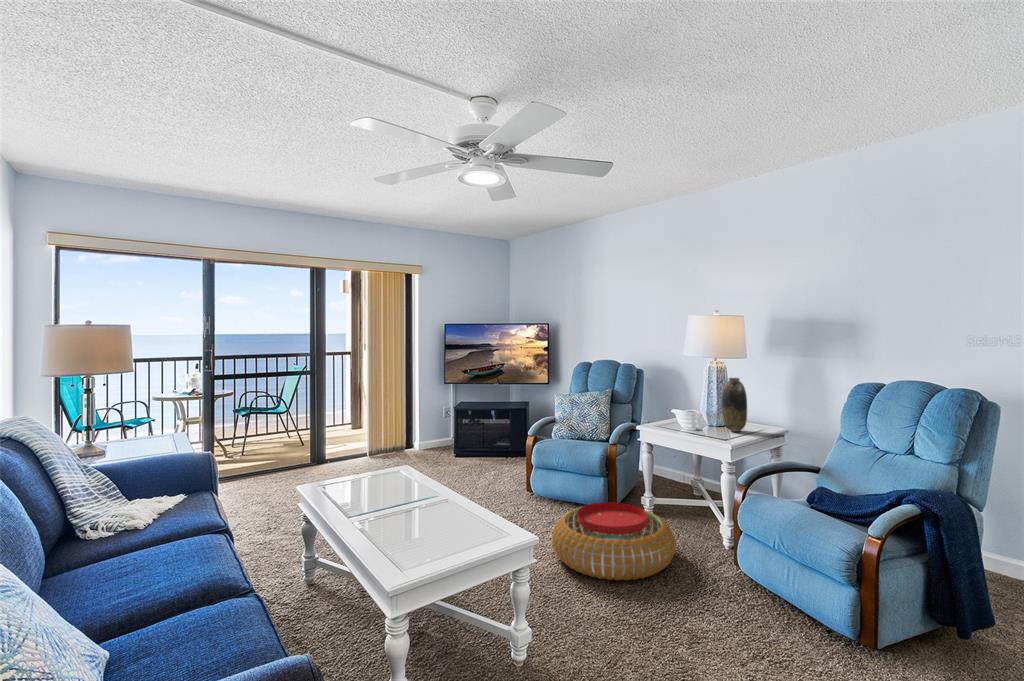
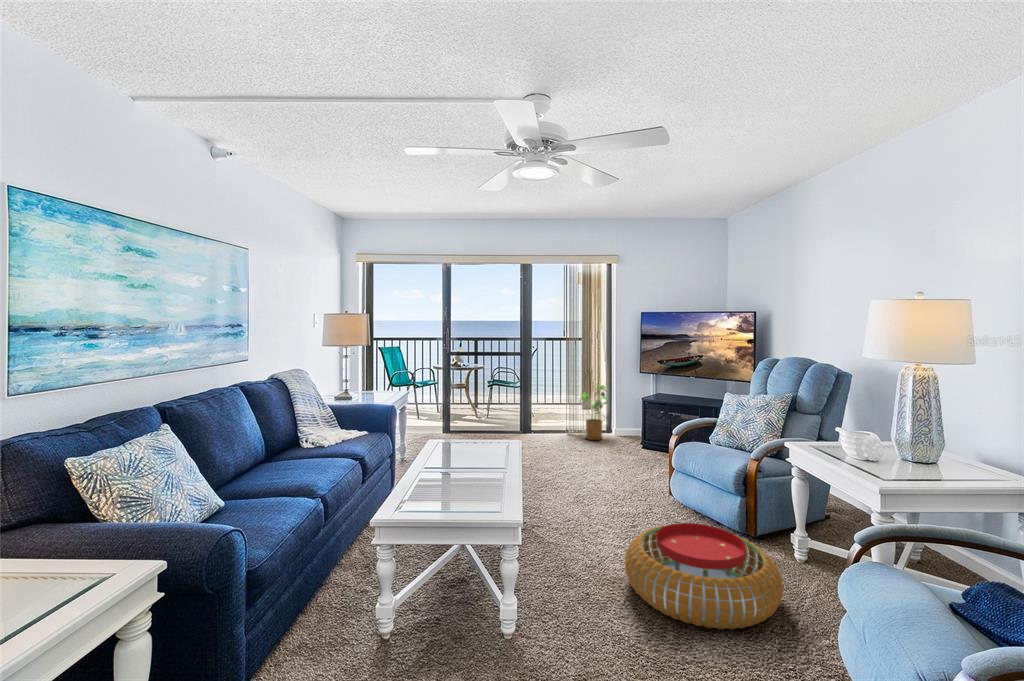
vase: present [722,378,747,432] -> none [914,392,960,474]
house plant: none [386,399,421,457] -> present [579,385,608,440]

